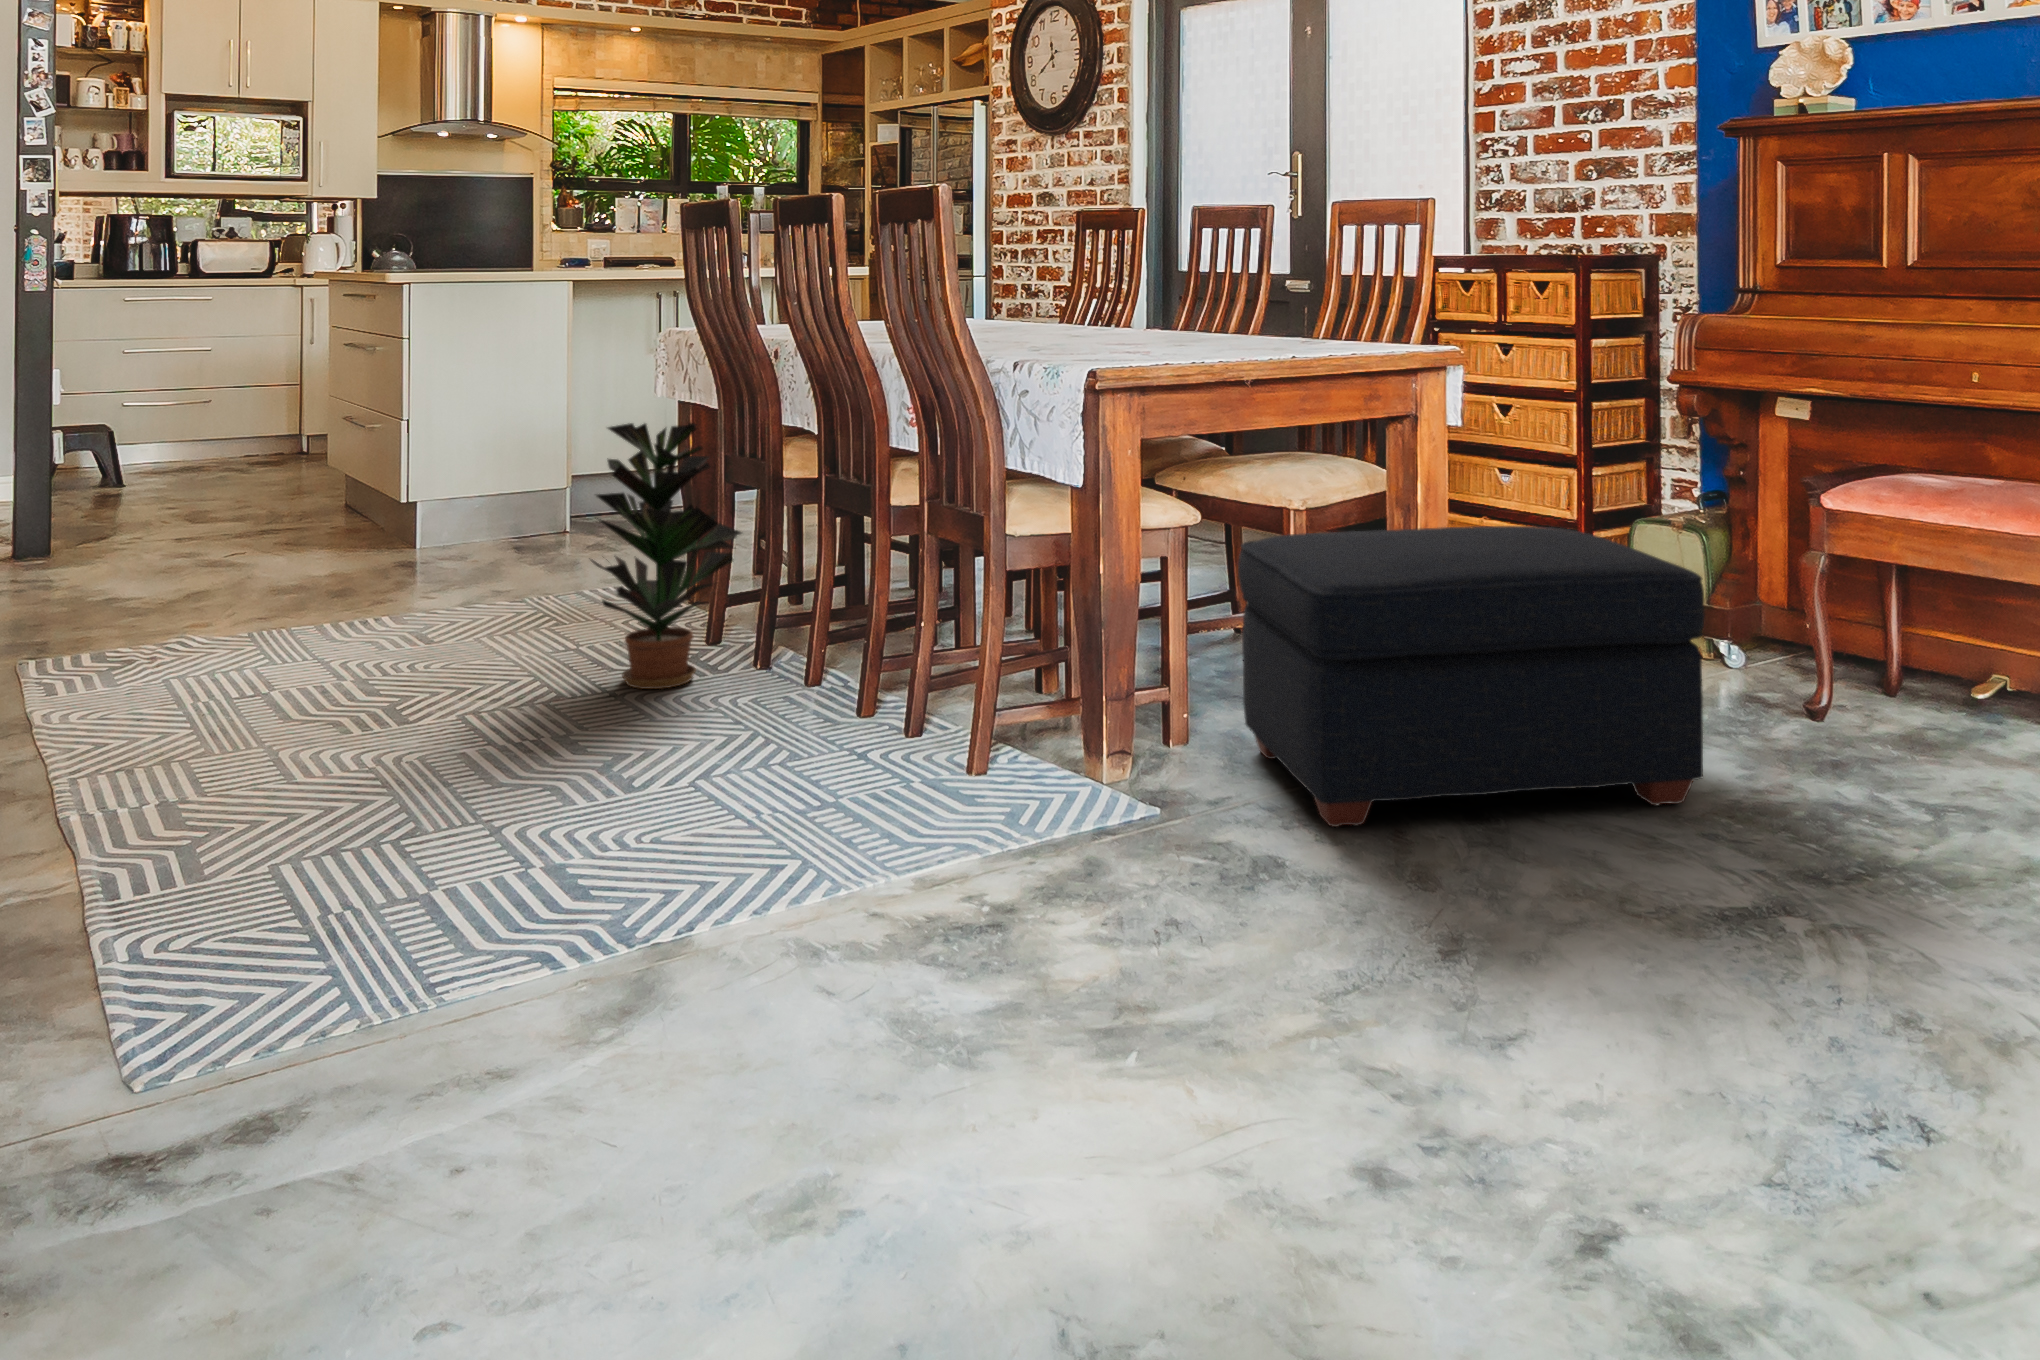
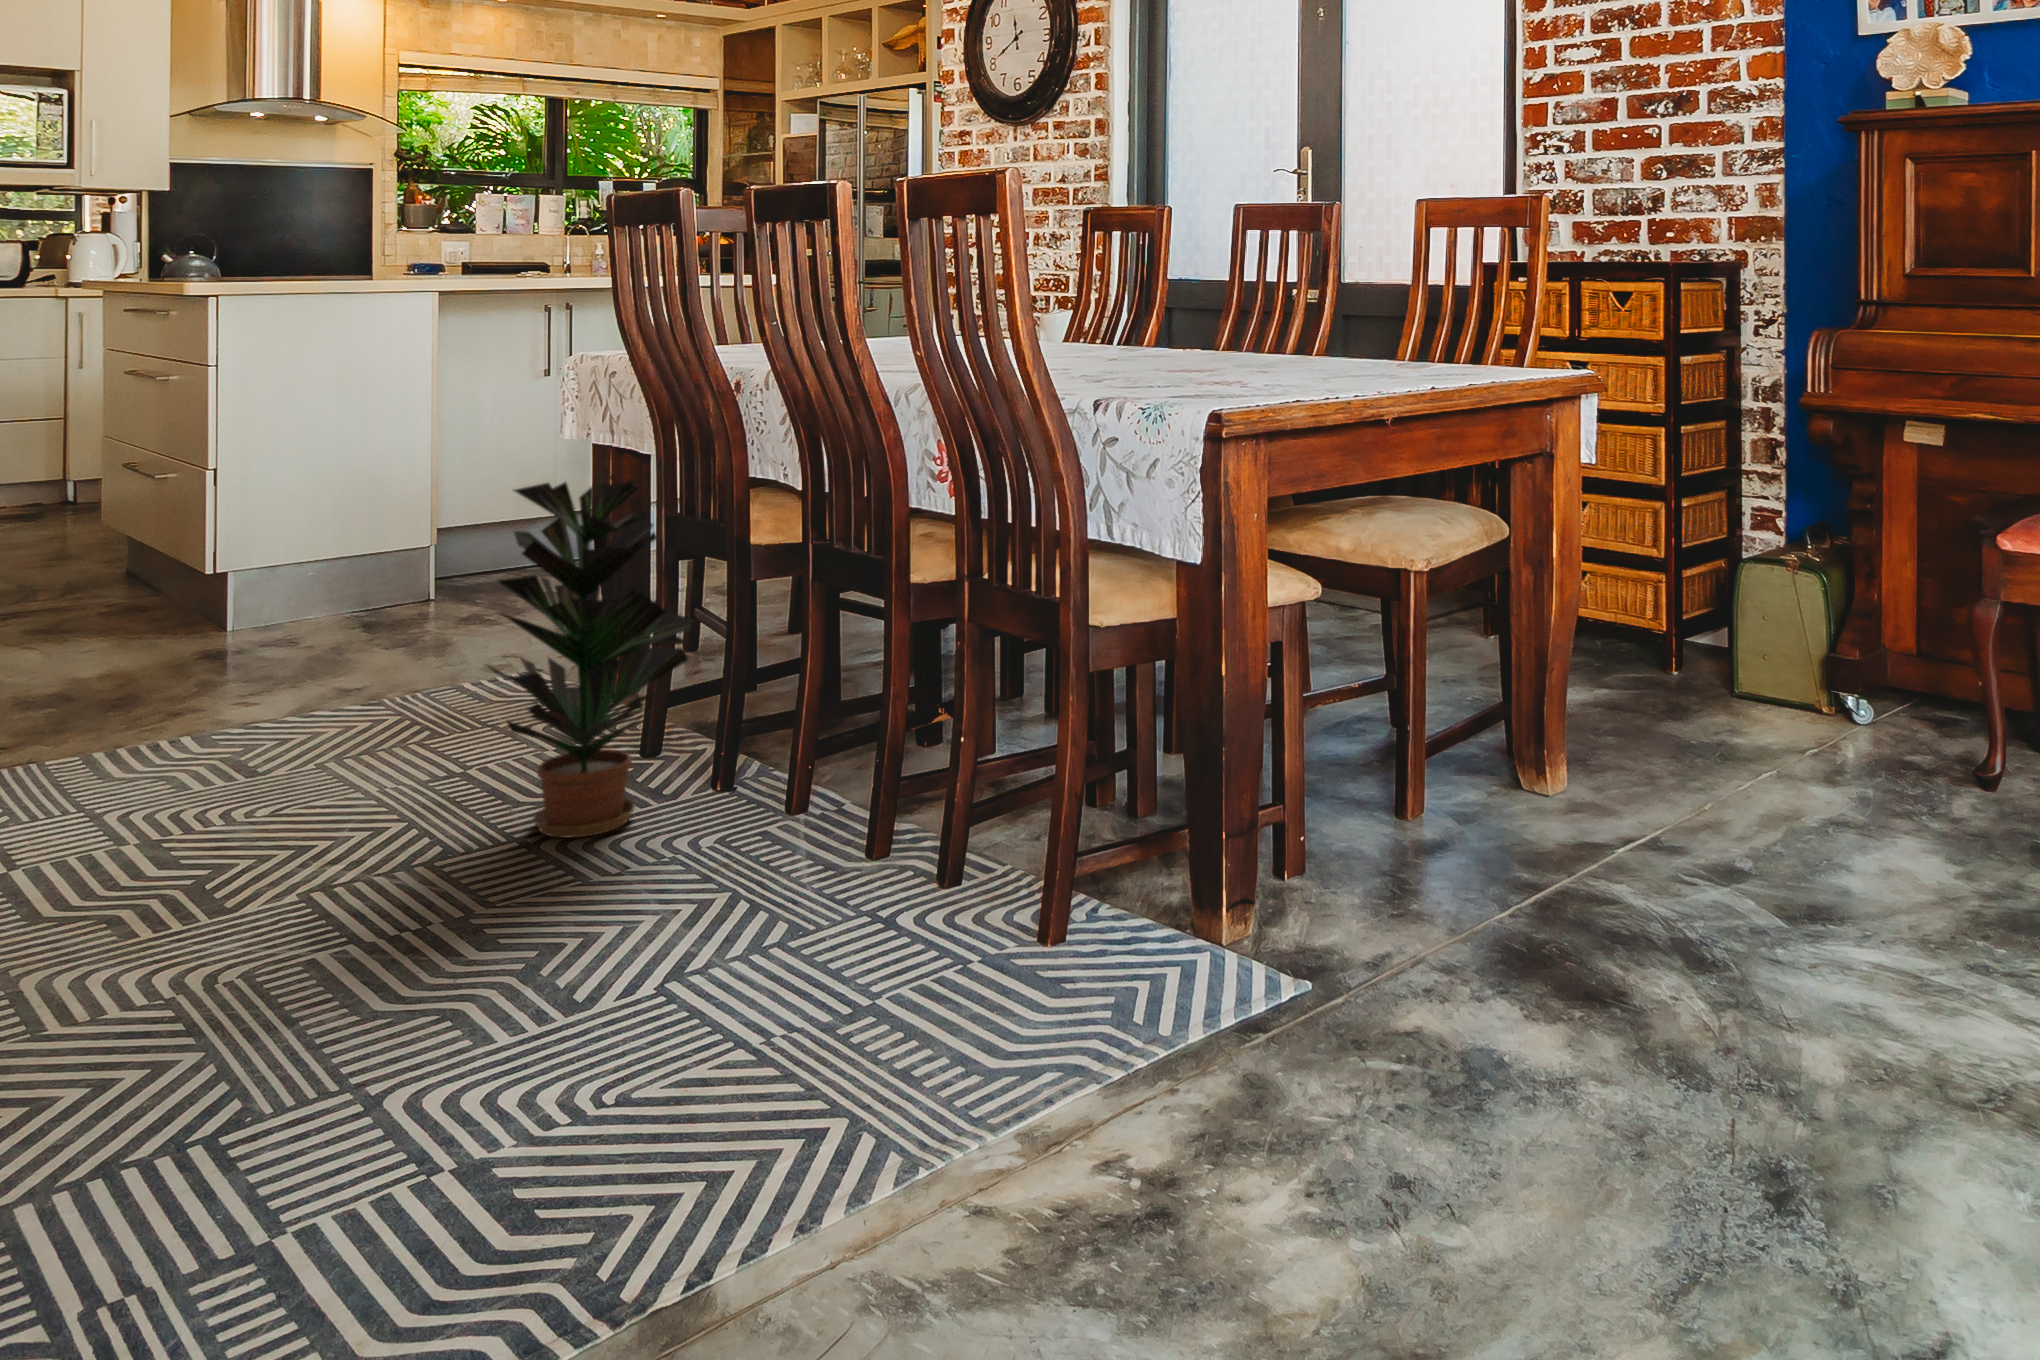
ottoman: present [1238,526,1704,827] -> none [1373,590,1961,1001]

